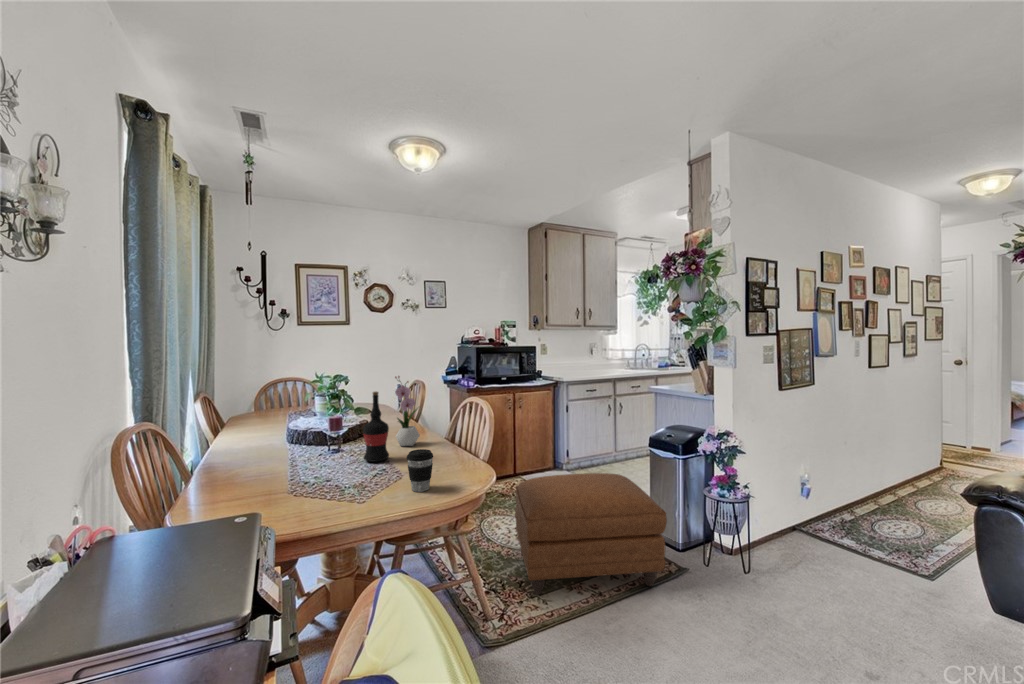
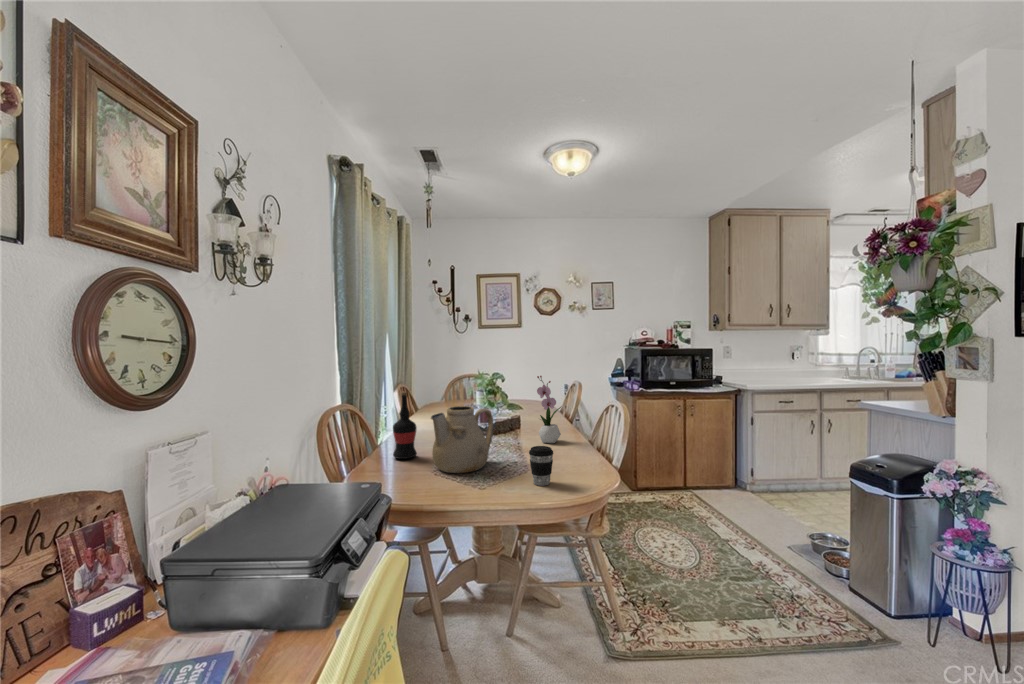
wine bottle: present [363,391,389,462] -> present [393,392,417,459]
teapot: none [281,414,354,494] -> present [431,406,494,473]
ottoman: present [515,473,667,595] -> none [666,494,857,649]

